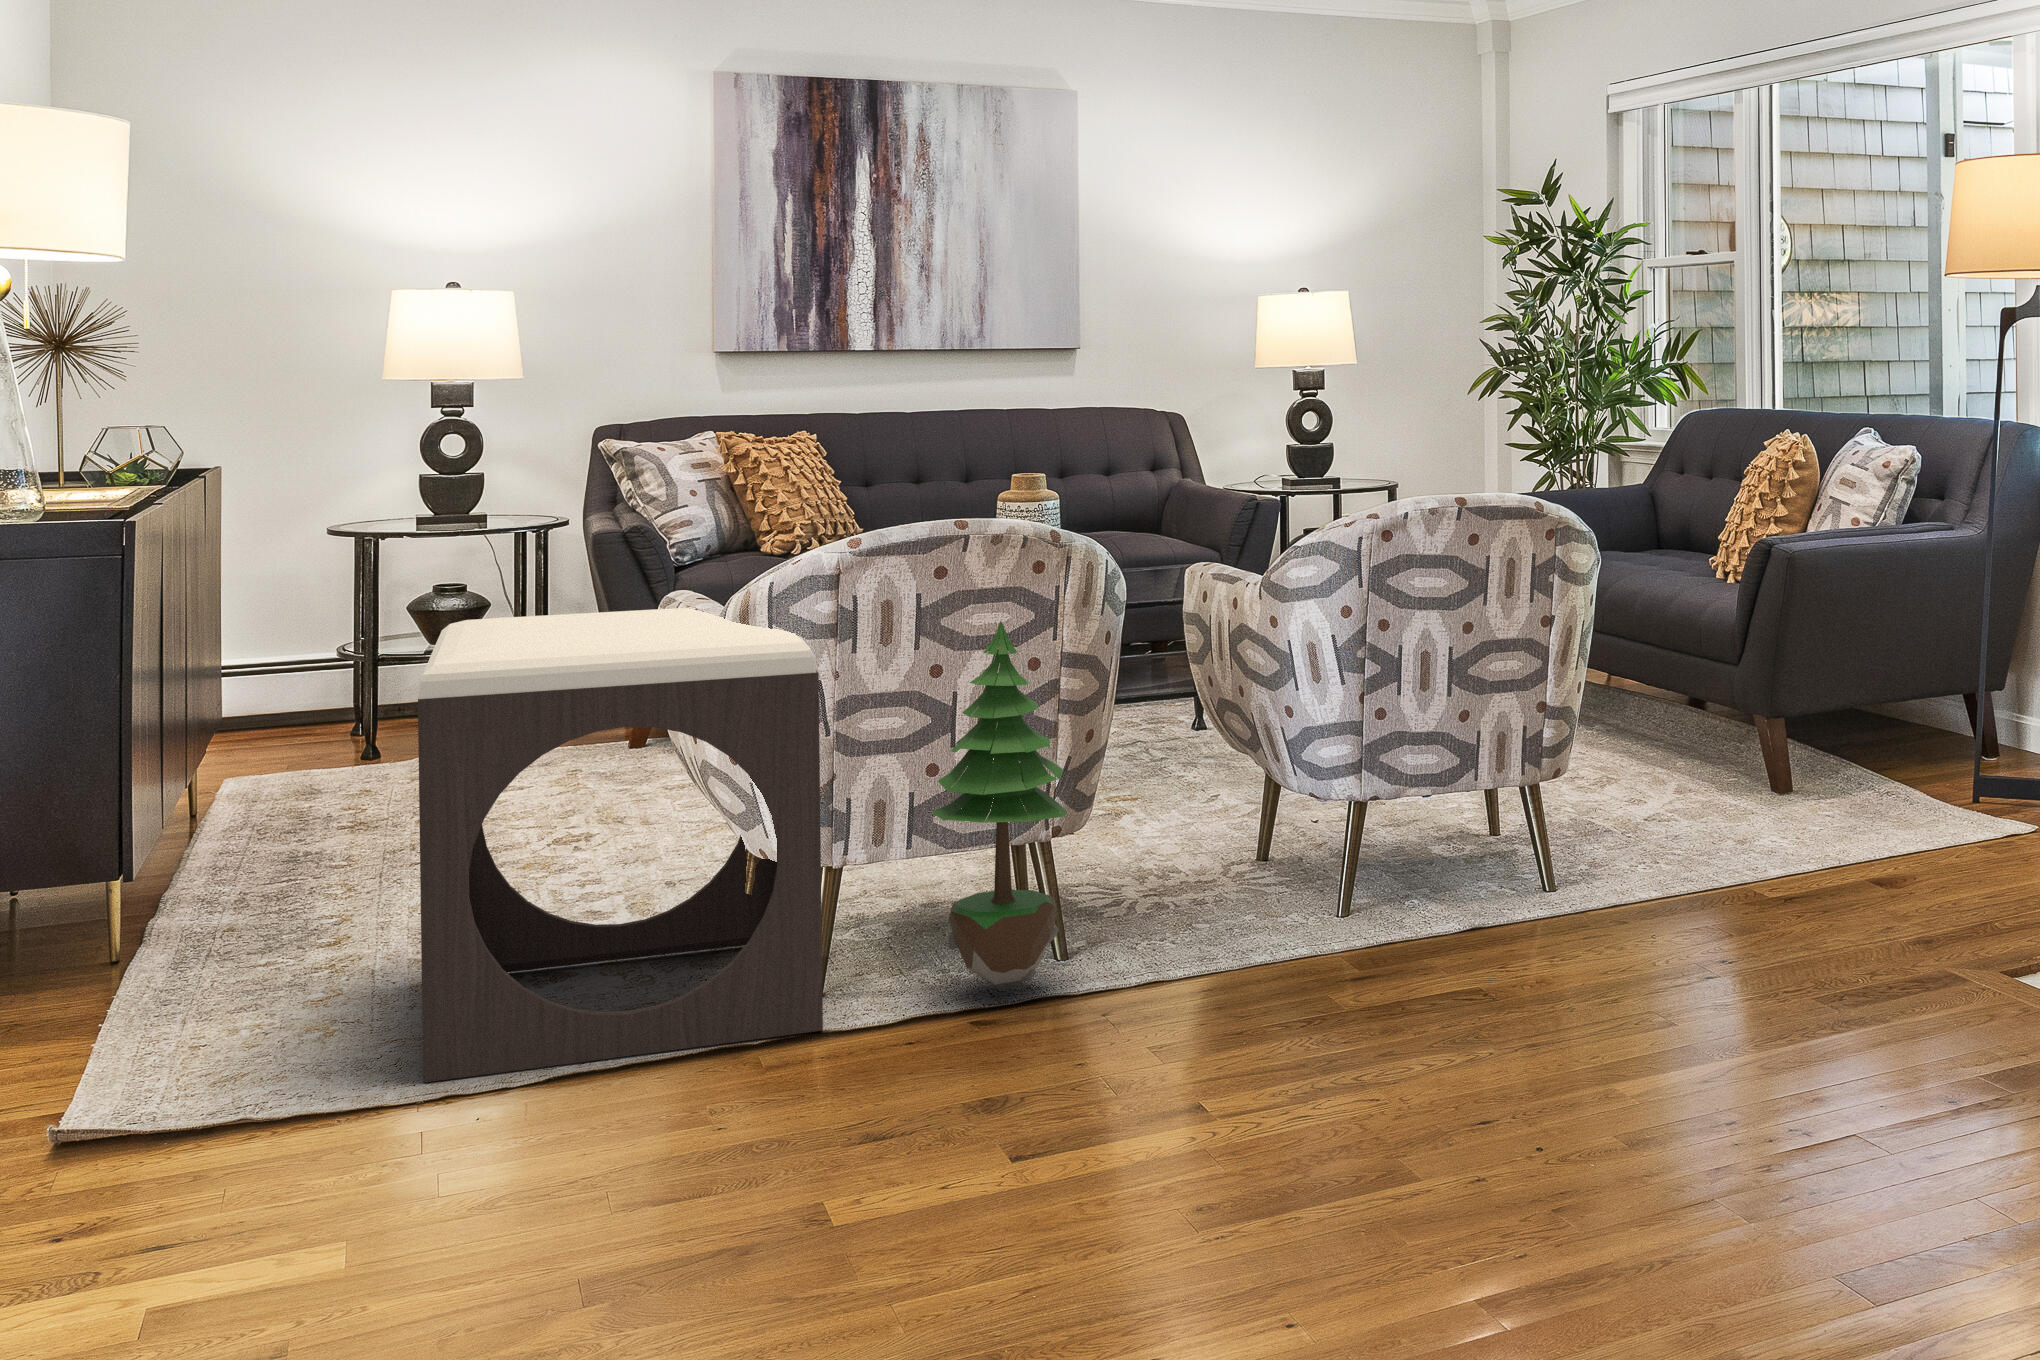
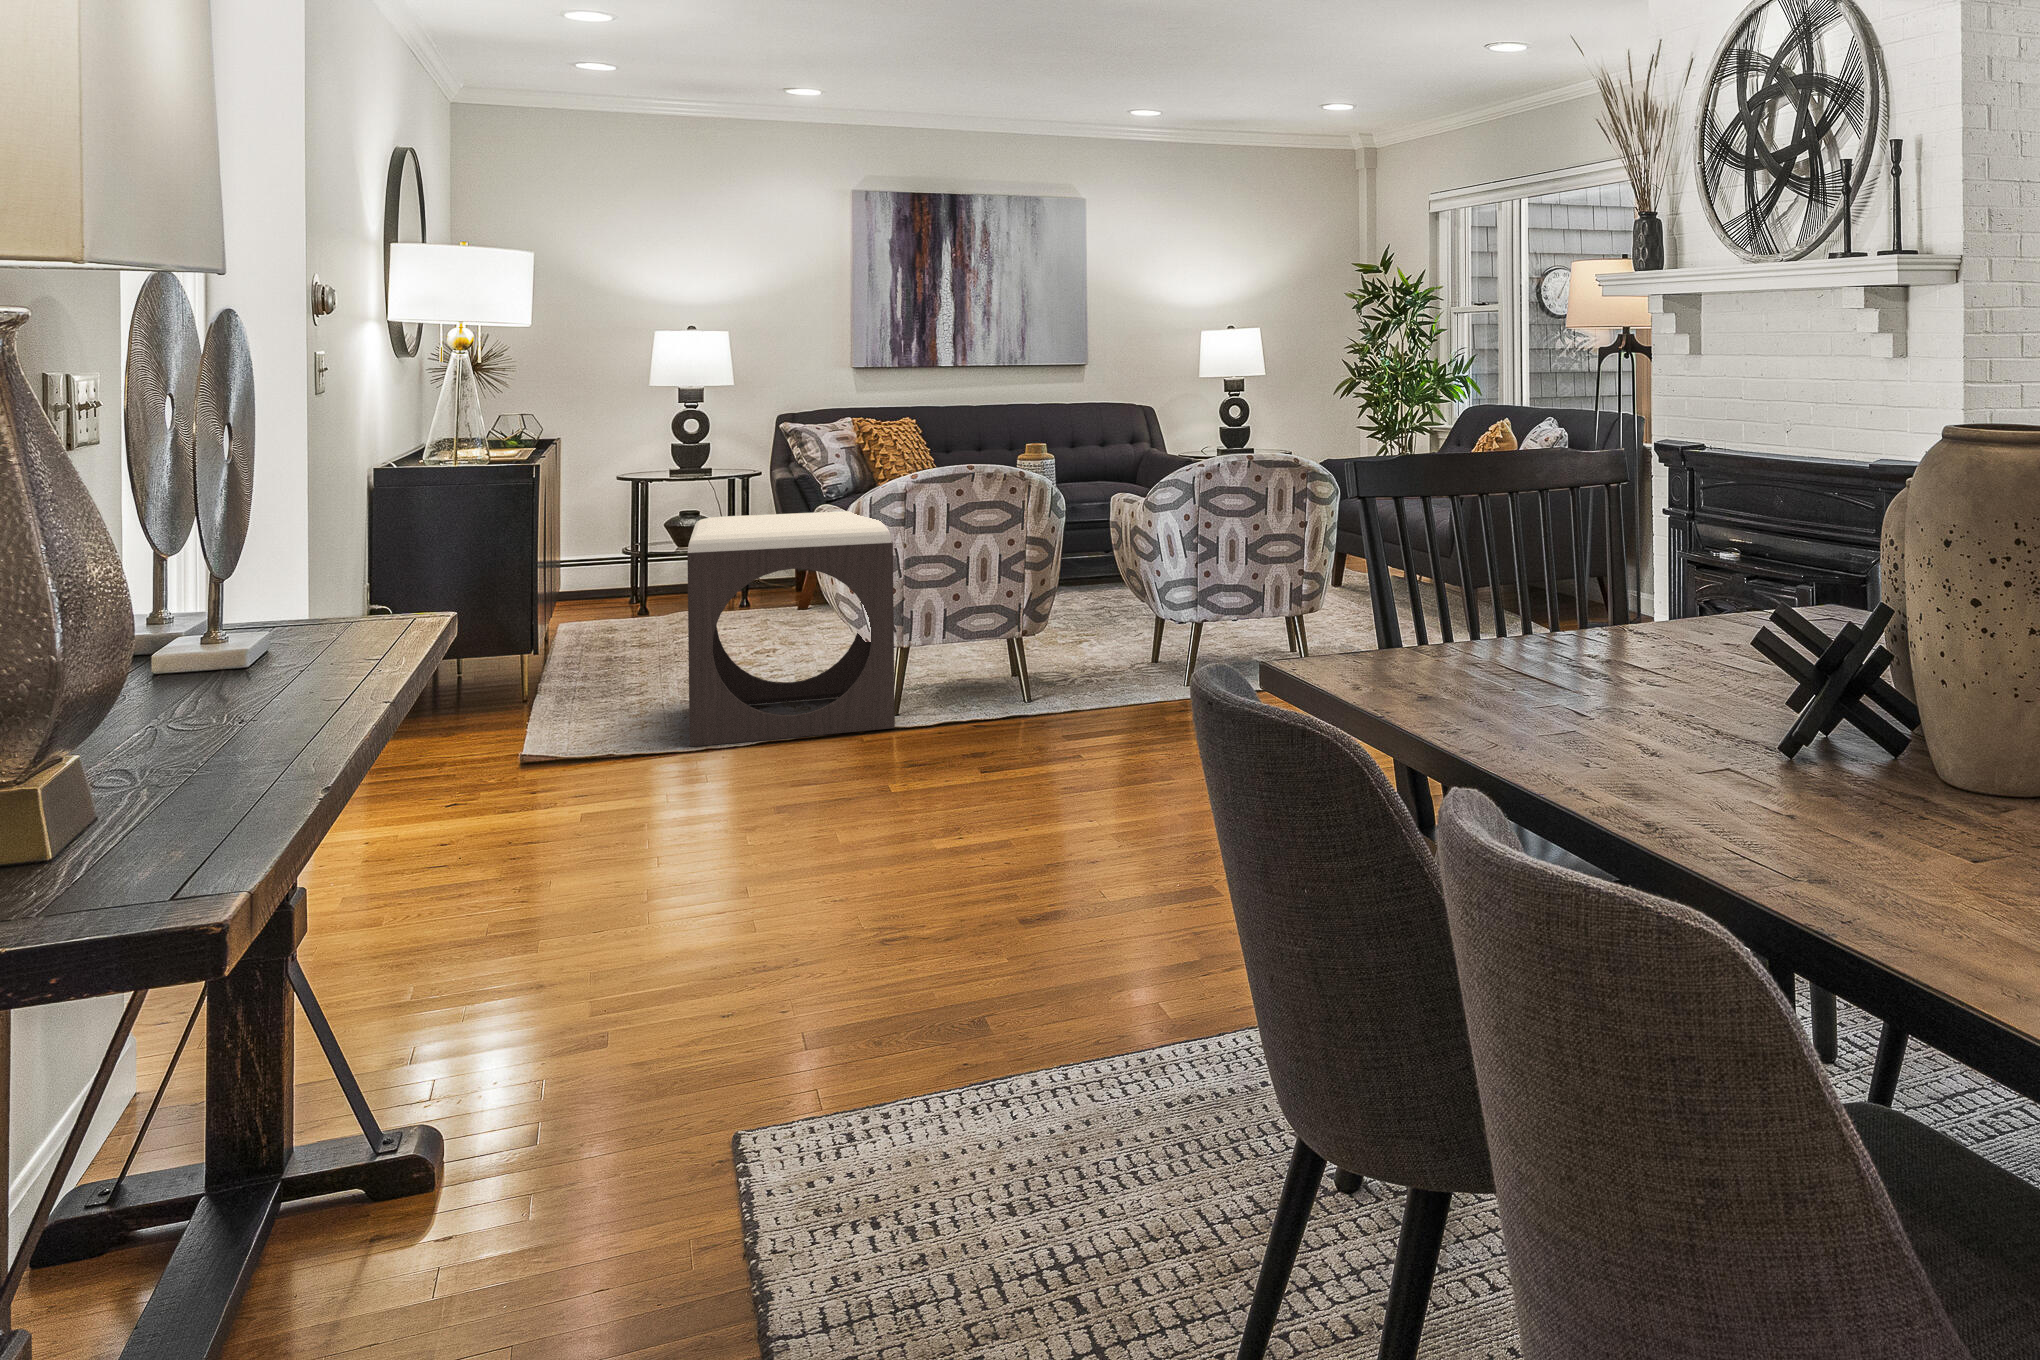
potted tree: present [932,621,1067,992] -> none [954,518,1028,714]

